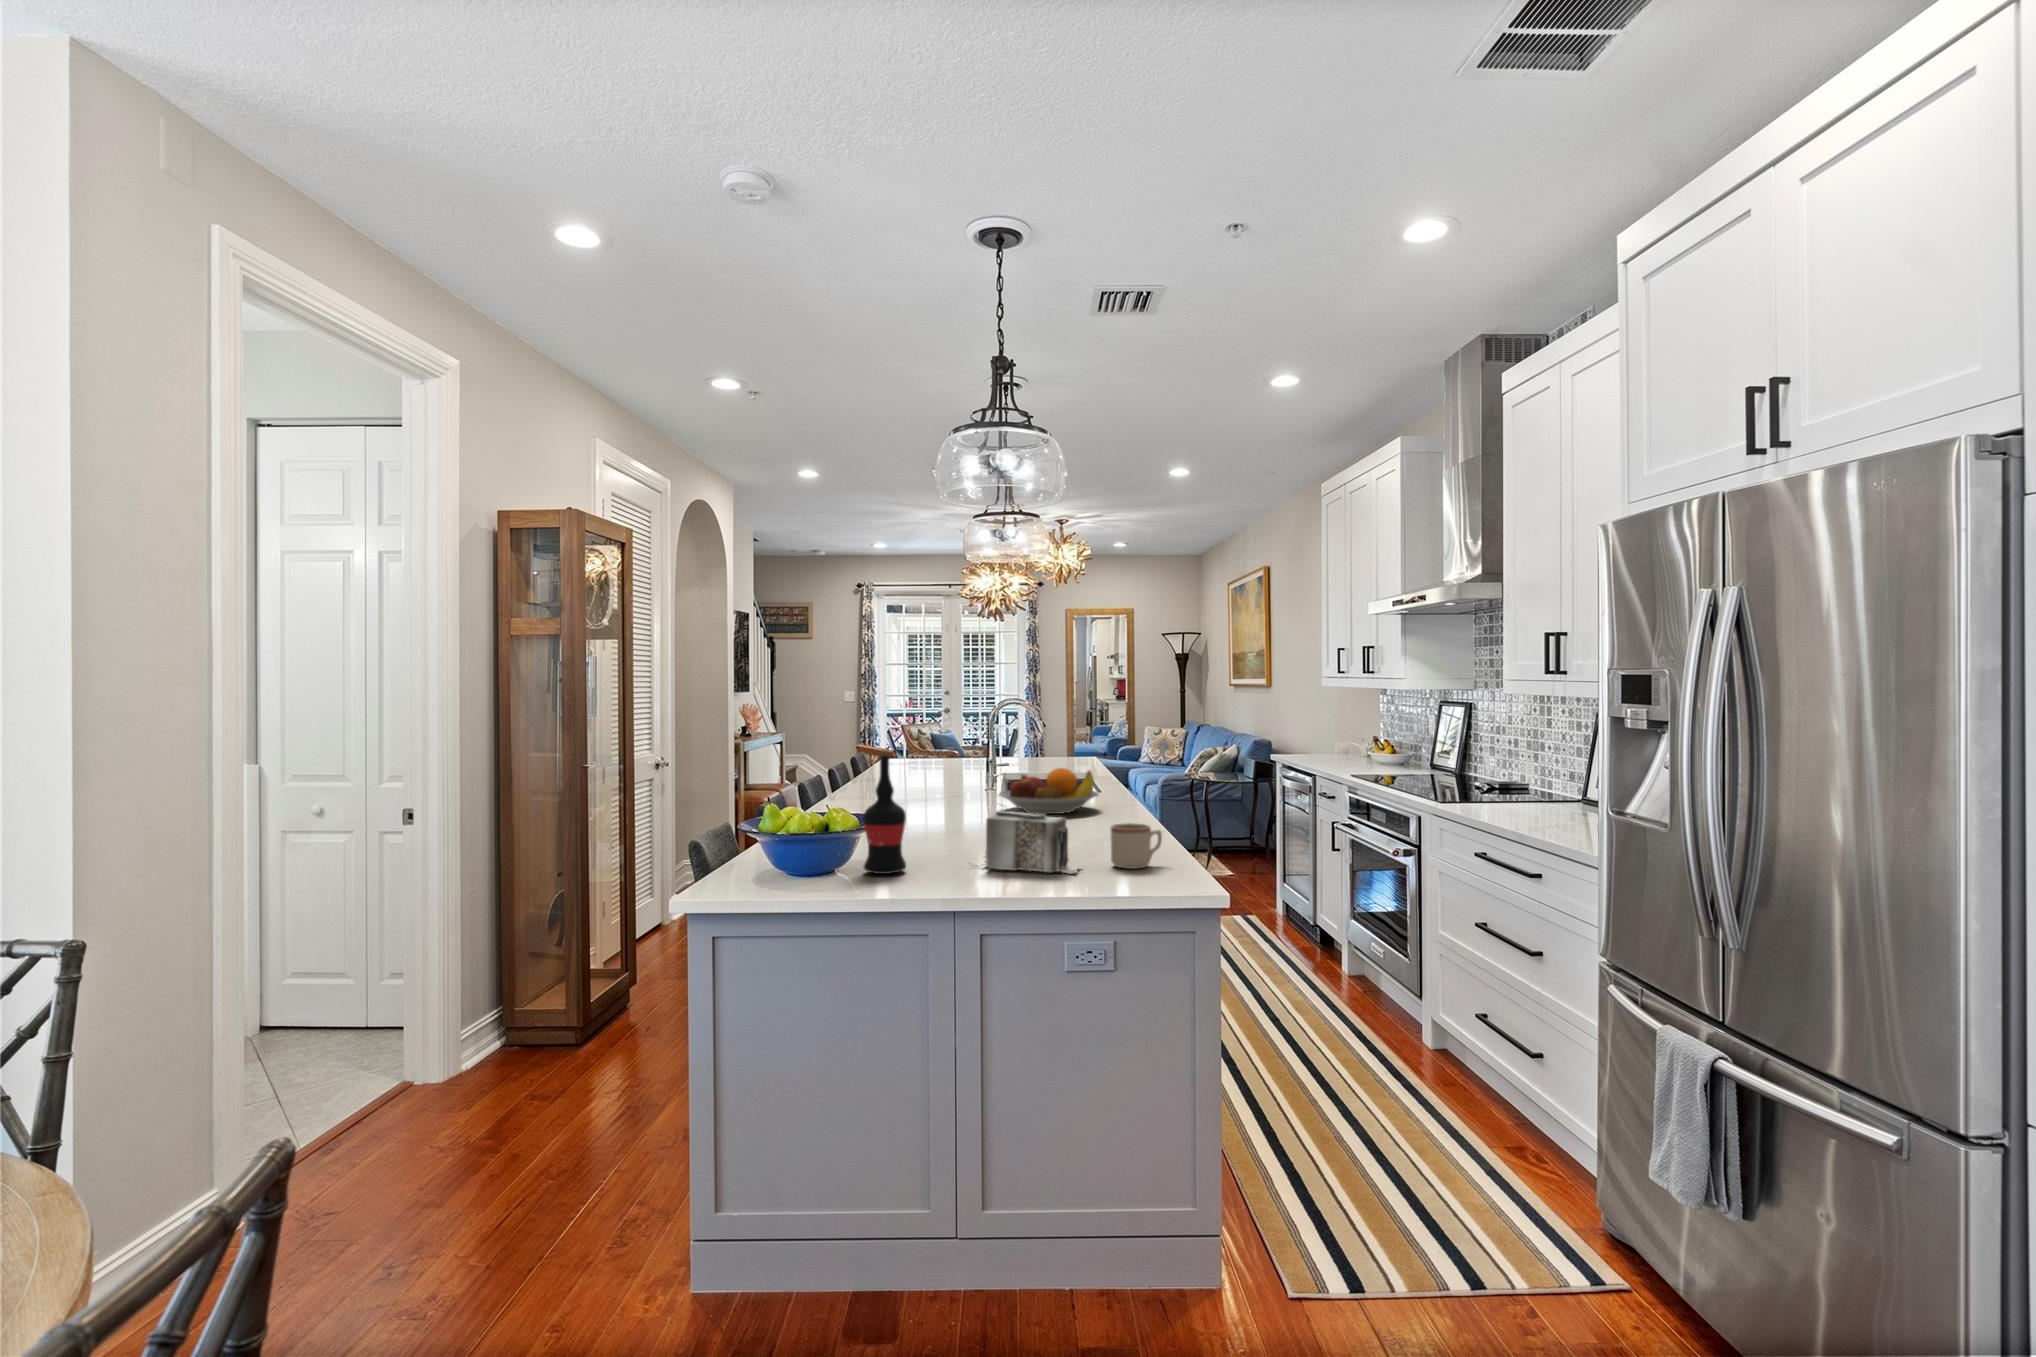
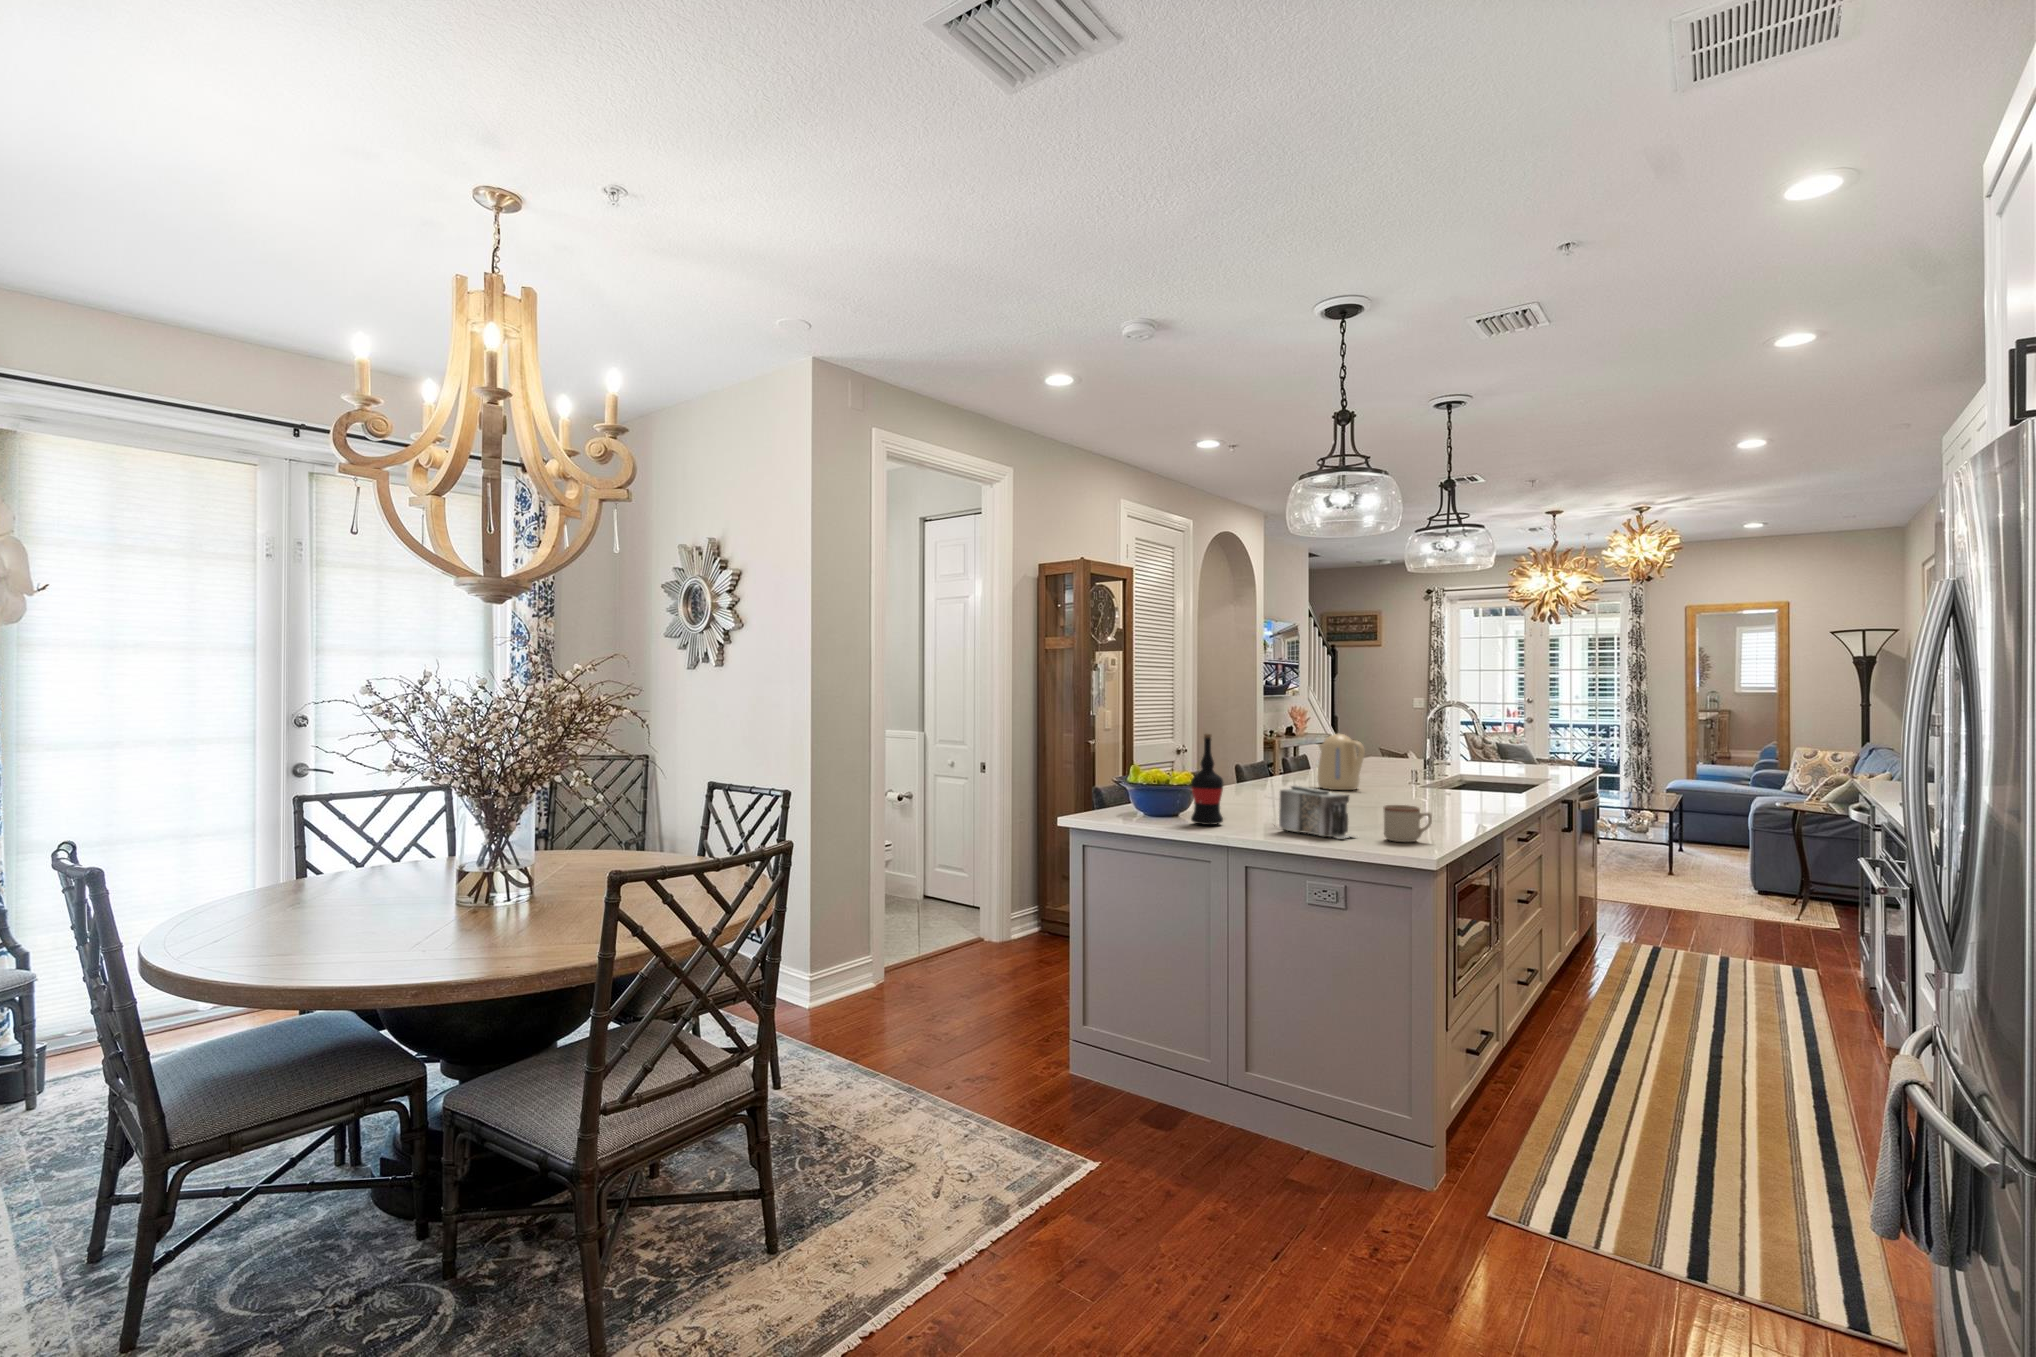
kettle: none [905,738,965,805] -> present [1317,734,1365,790]
fruit bowl: present [999,768,1099,814] -> none [1378,764,1476,804]

